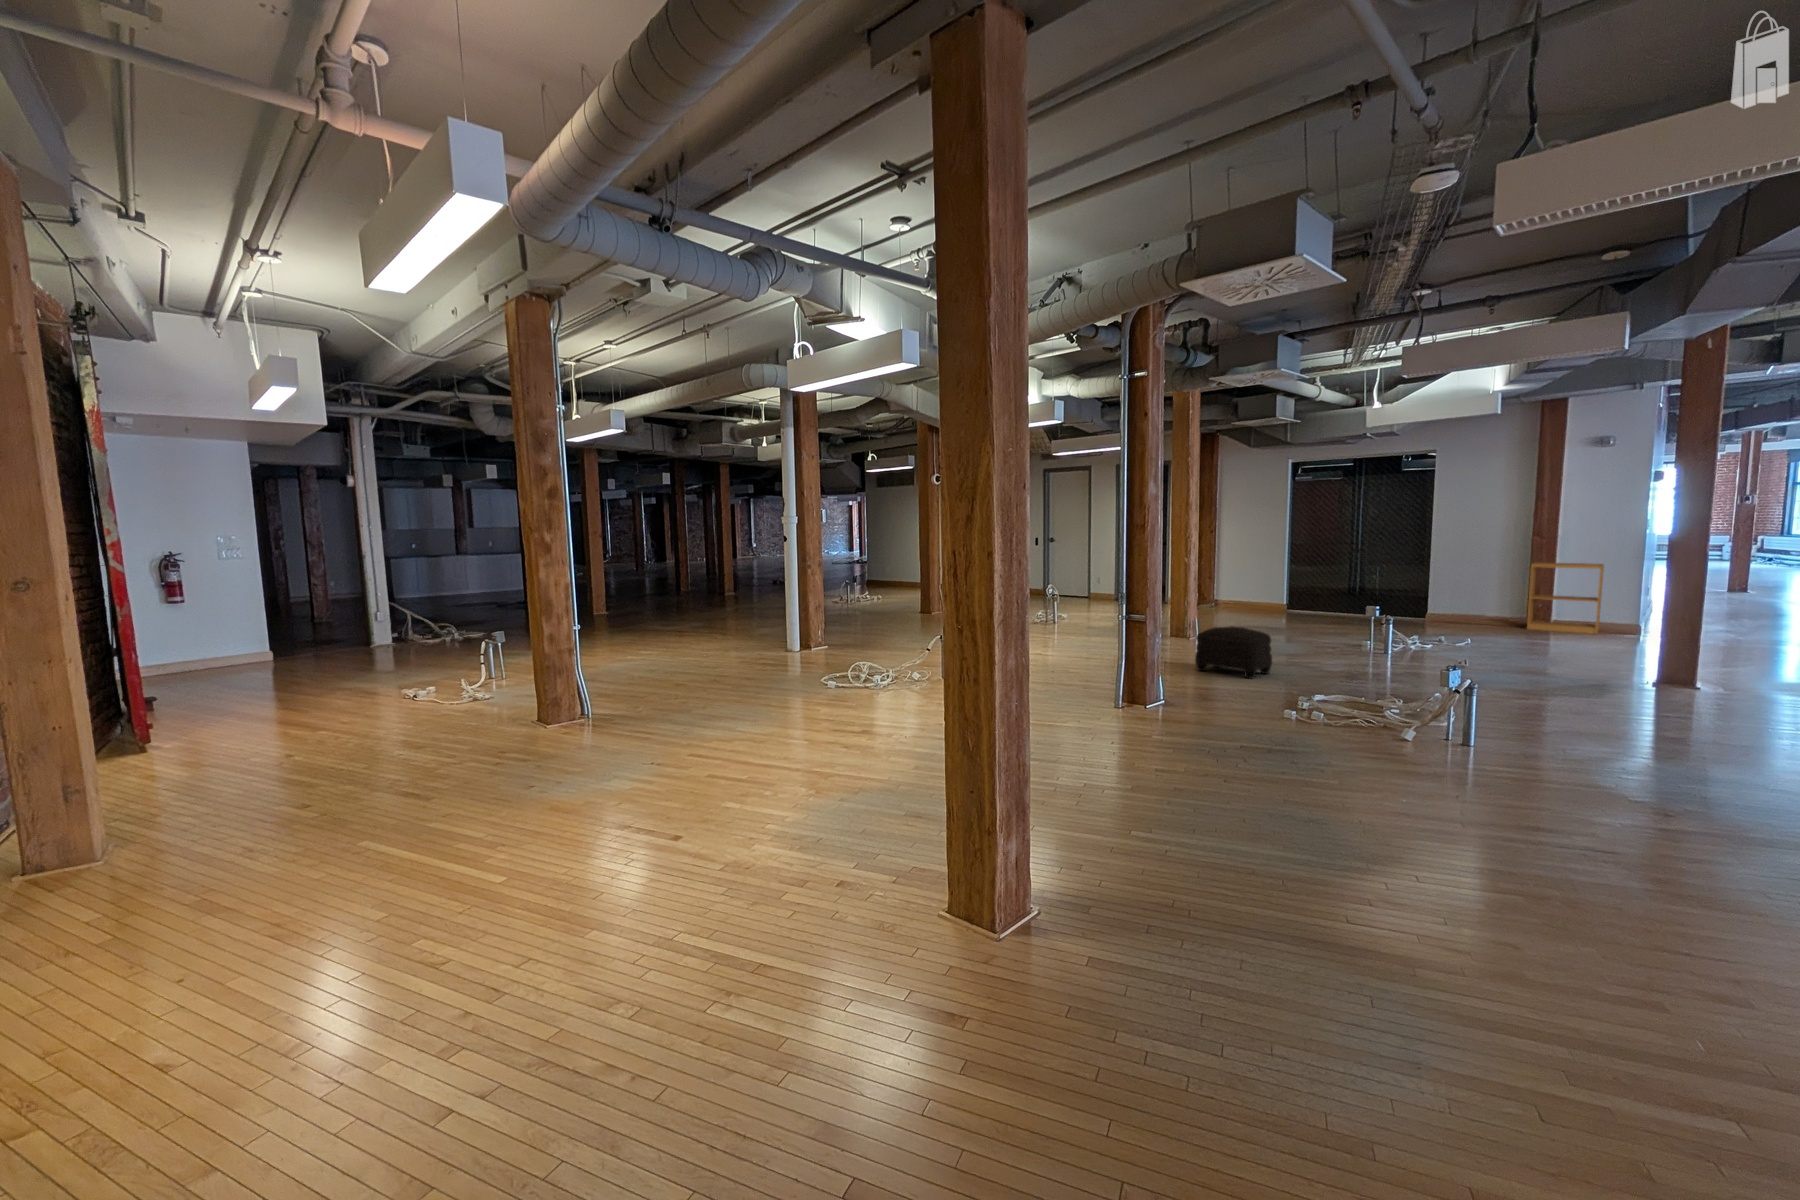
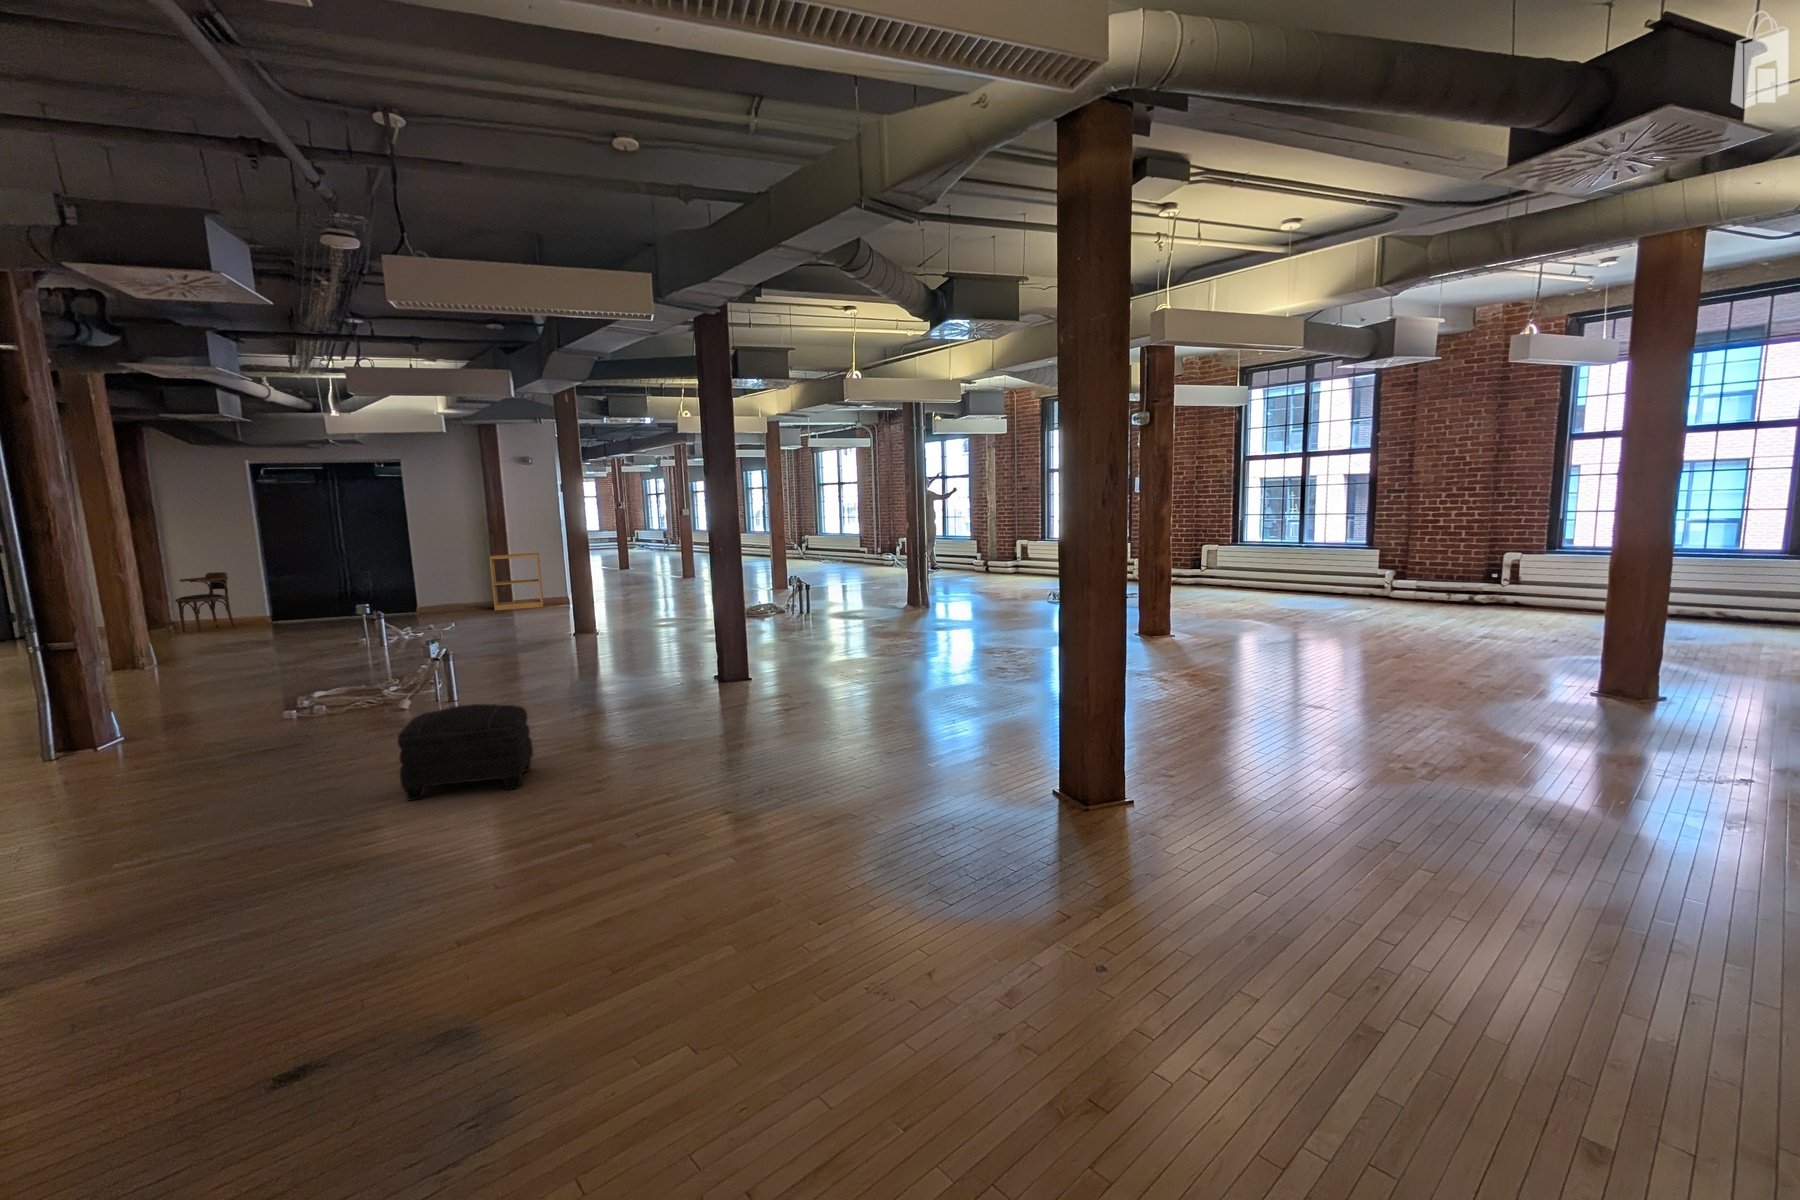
armchair: none [1220,558,1261,609] -> present [175,572,235,632]
ottoman: present [1195,626,1272,679] -> present [398,704,533,801]

